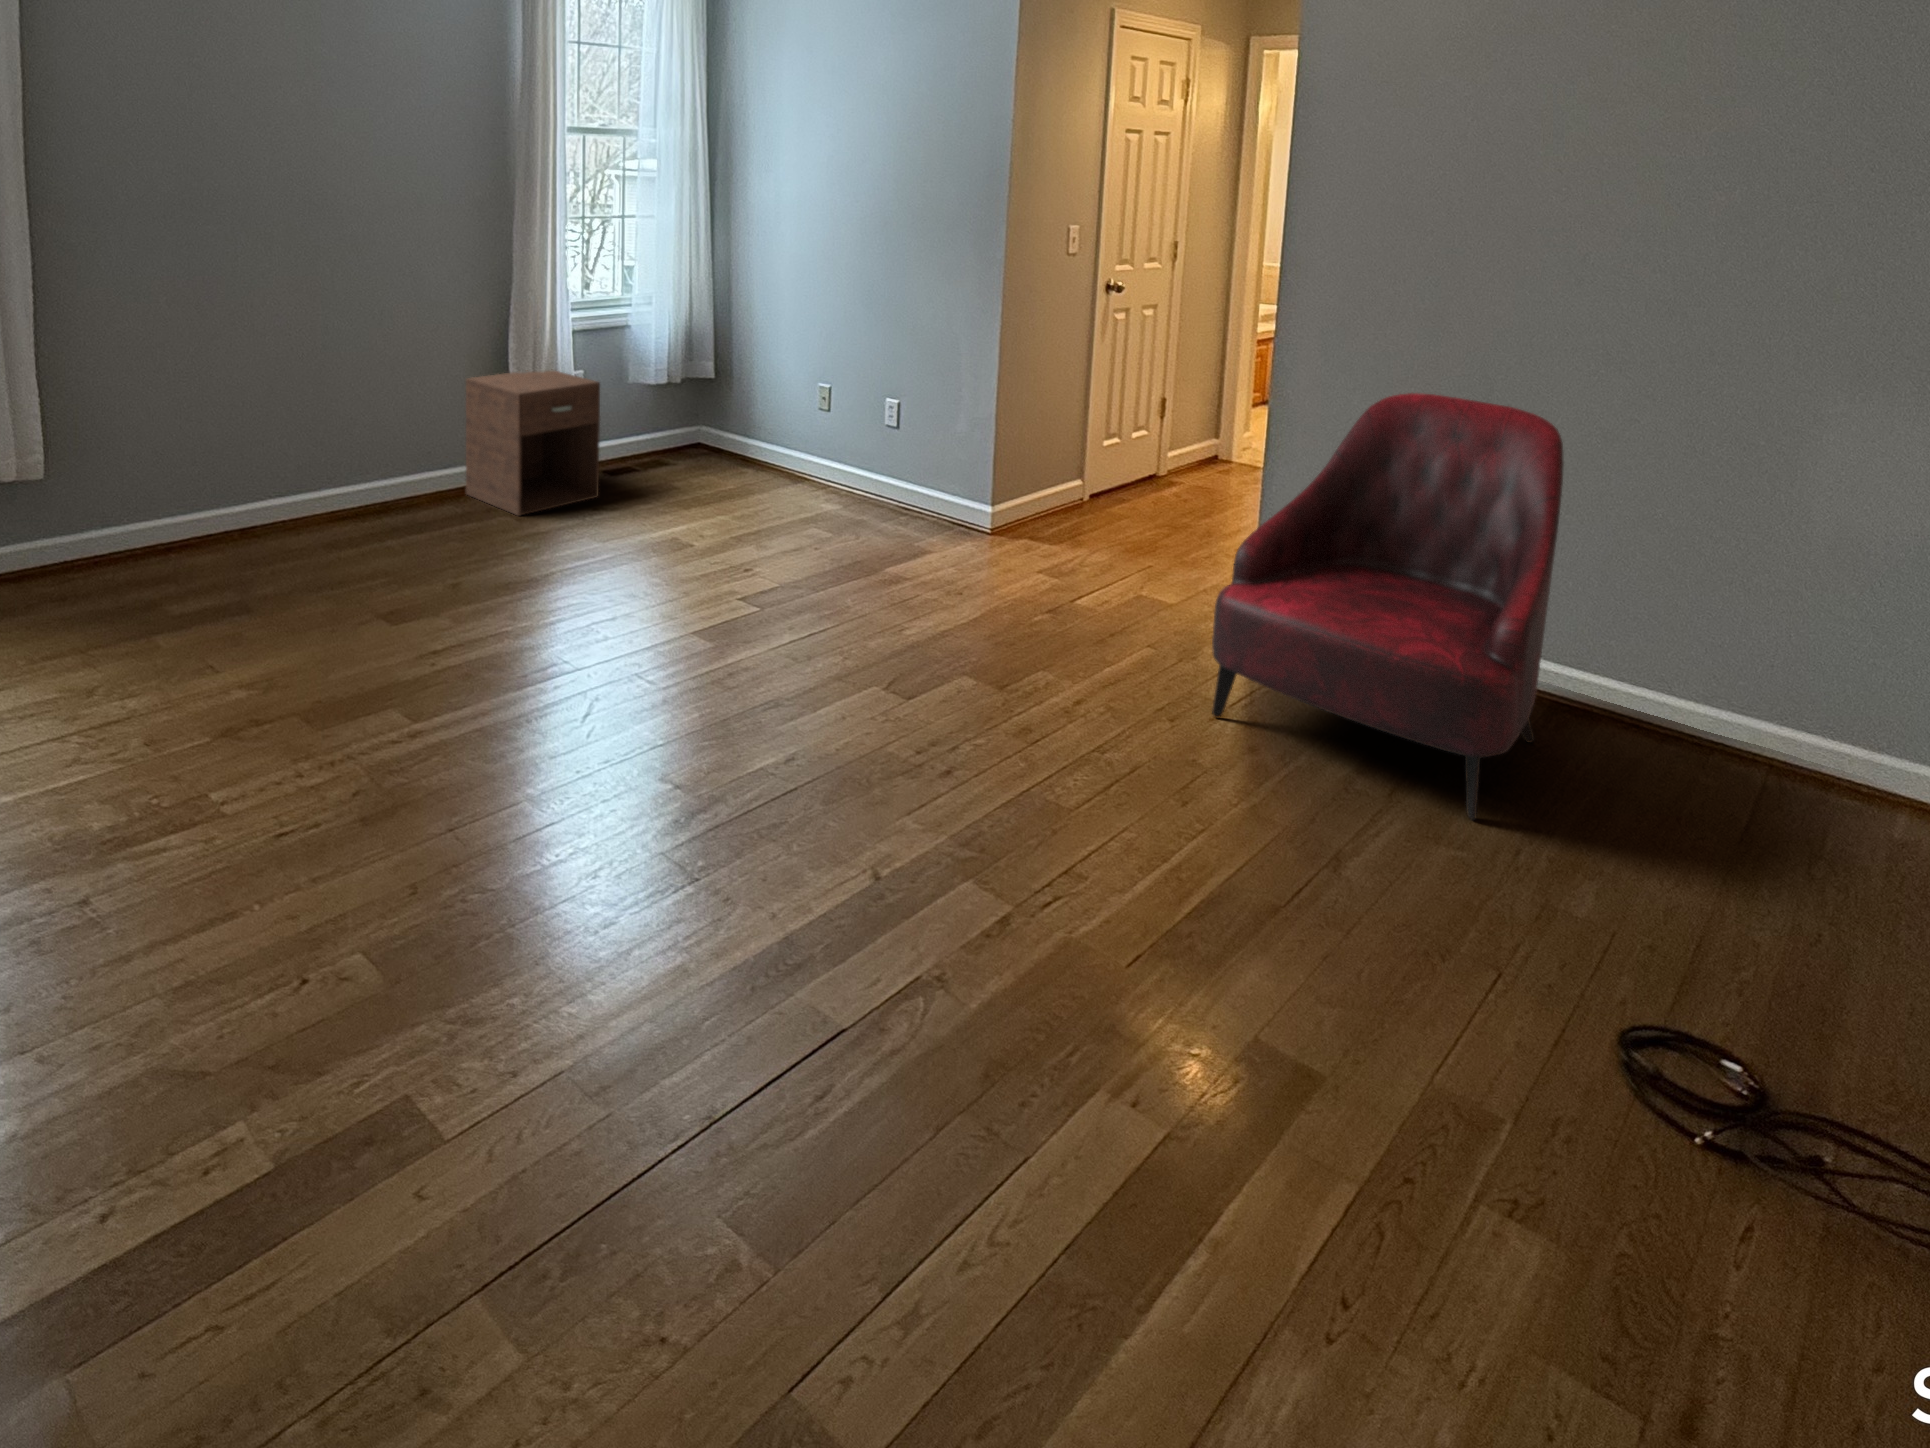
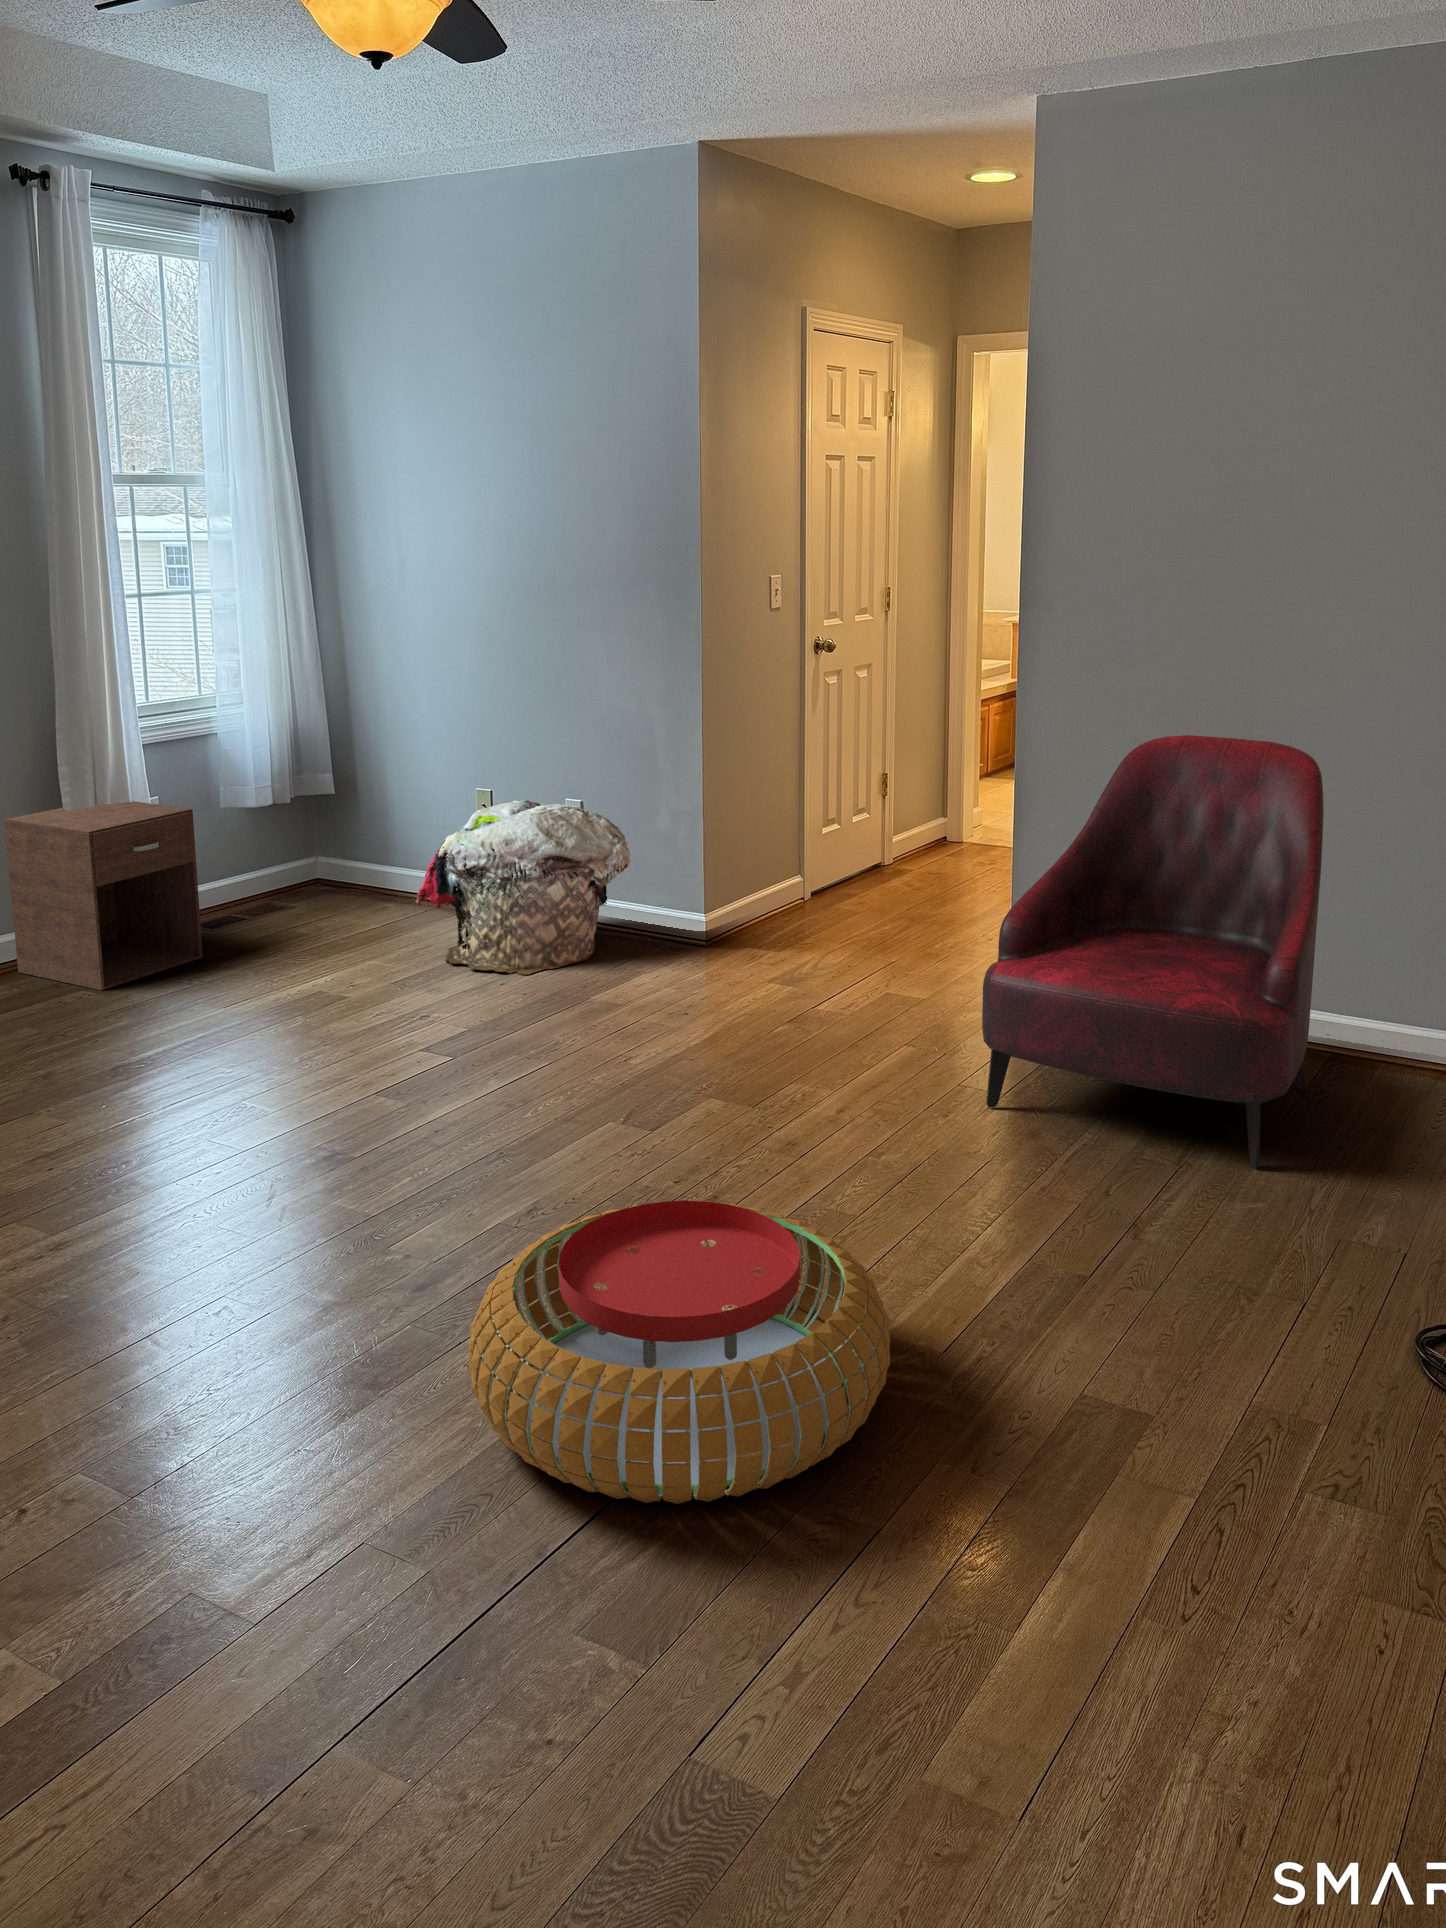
laundry basket: none [760,396,932,540] -> present [416,799,630,975]
pouf: none [686,778,1074,1096] -> present [468,1201,890,1504]

